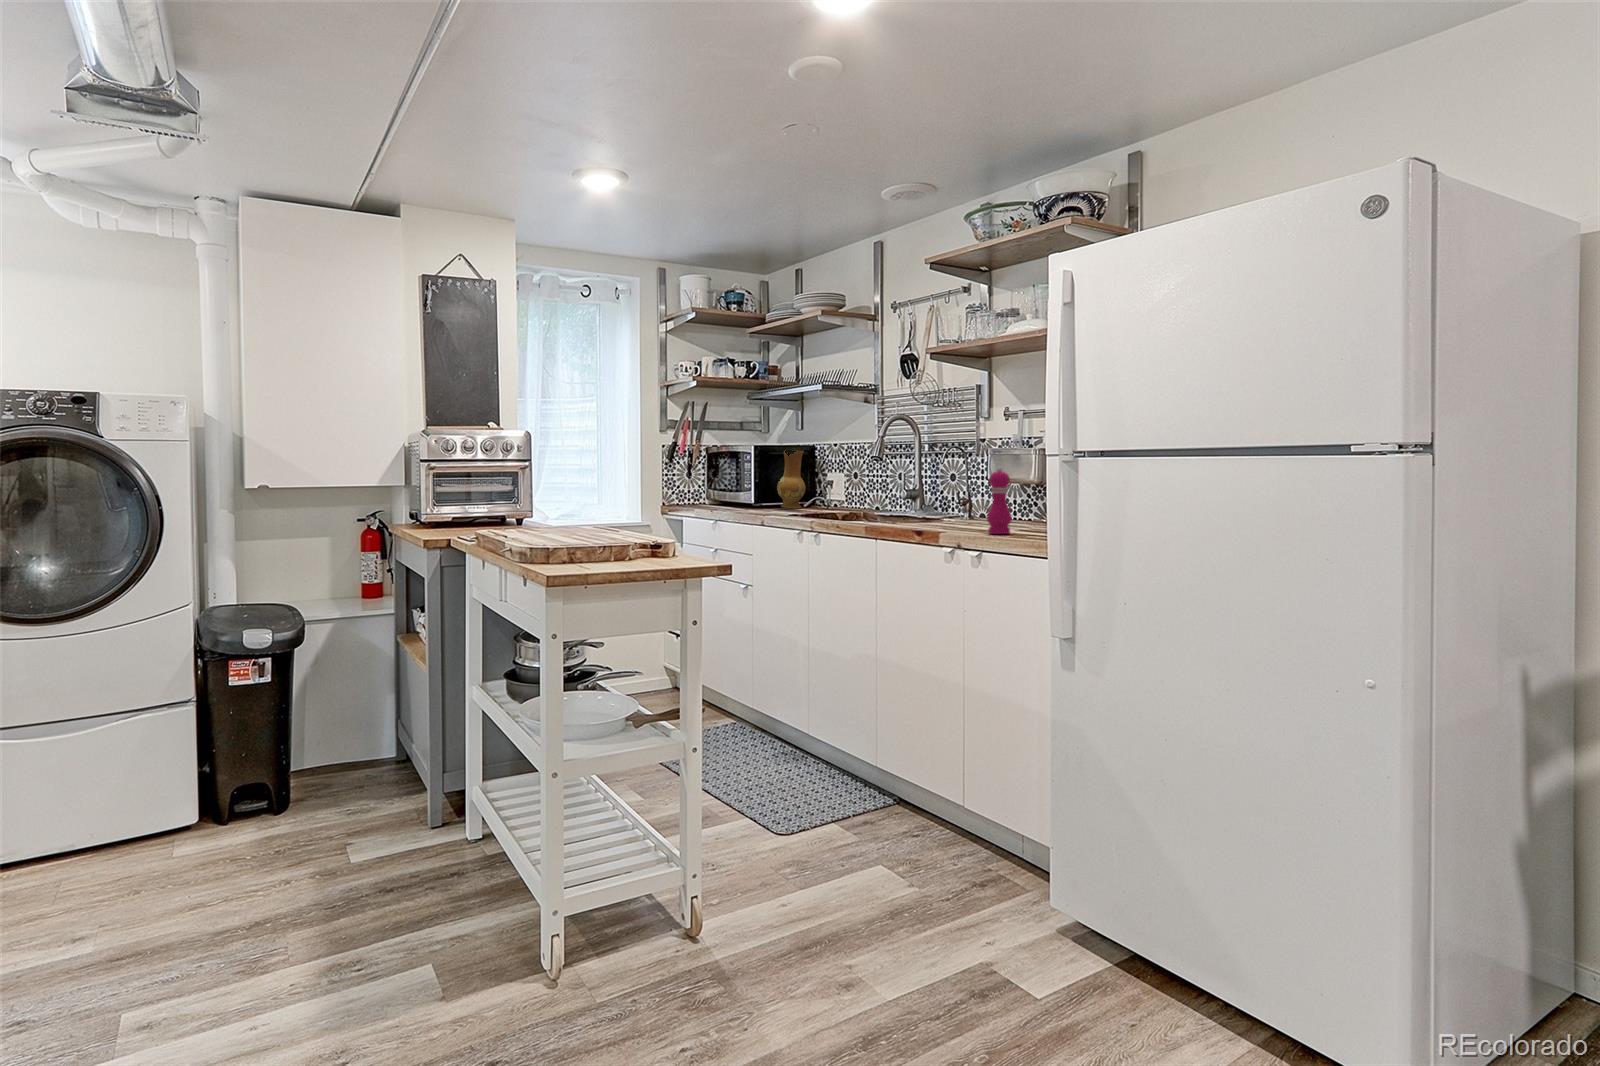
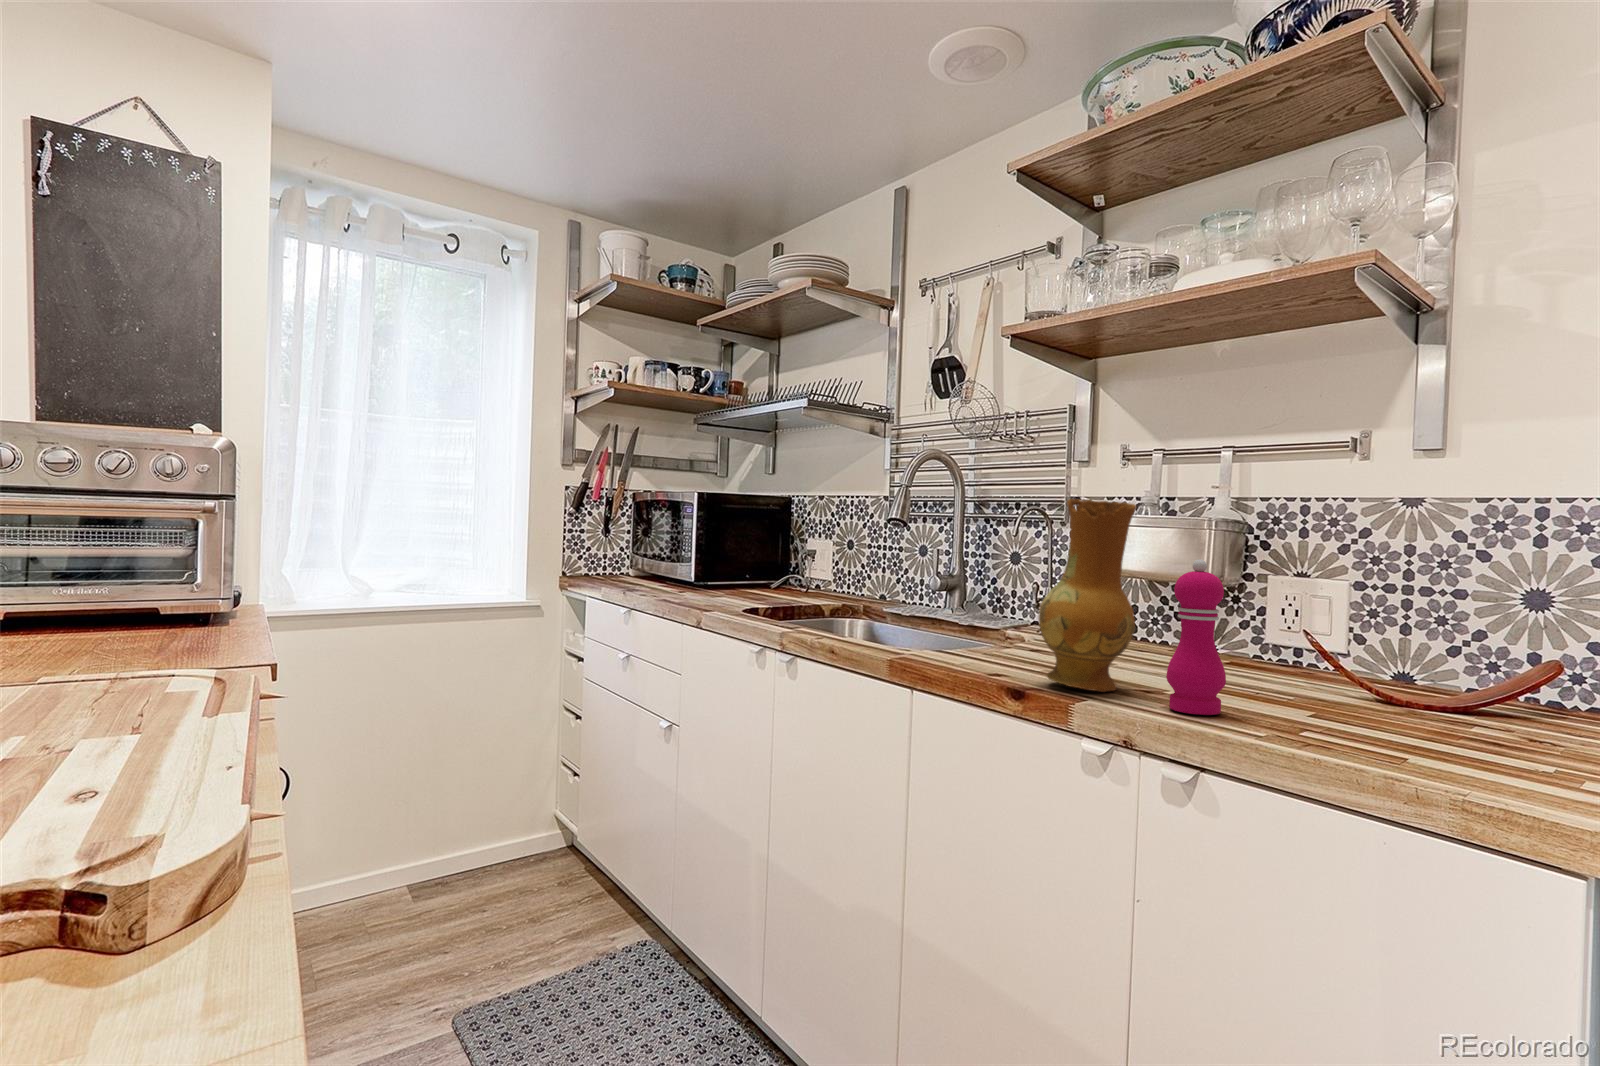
ceramic jug: present [777,450,806,509] -> present [1039,499,1136,692]

